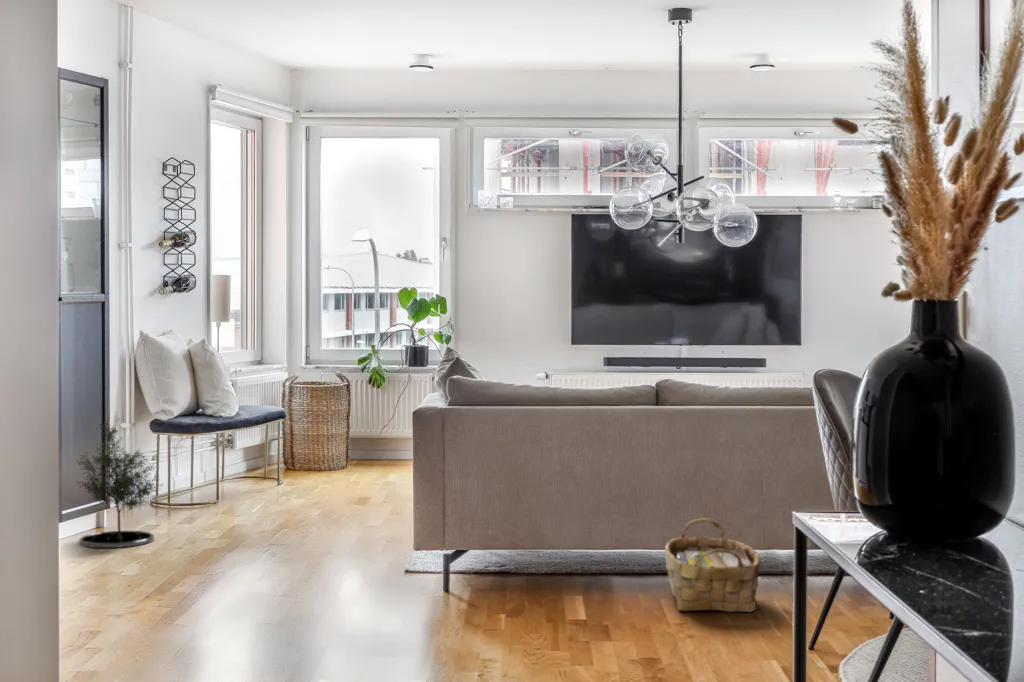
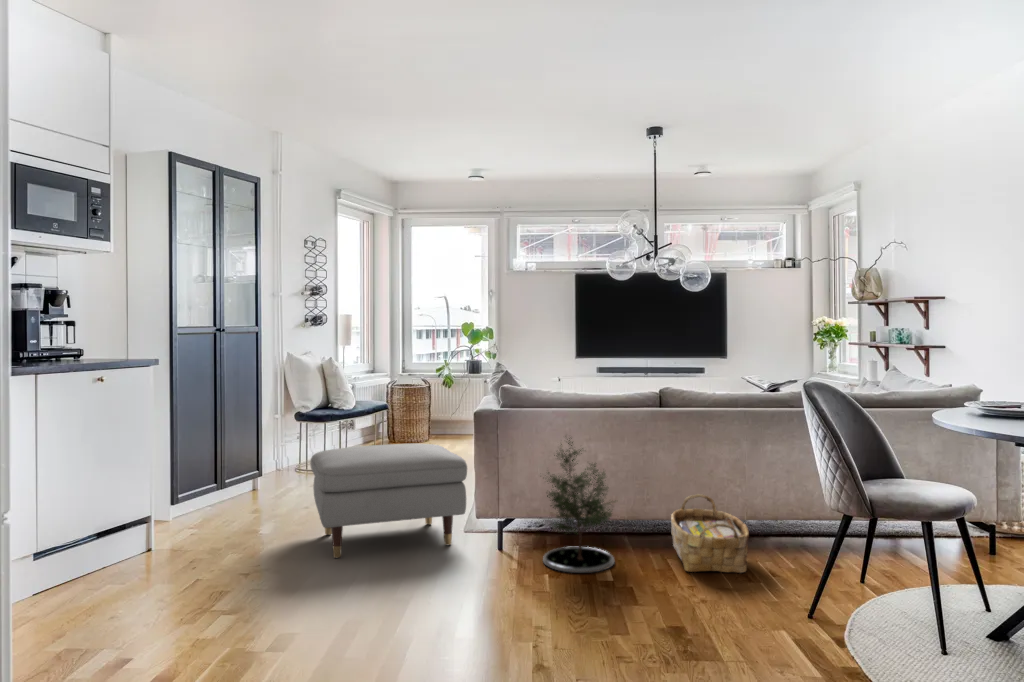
potted tree: present [78,421,159,548] -> present [543,438,614,573]
ottoman: none [192,456,403,599] -> present [310,444,467,558]

